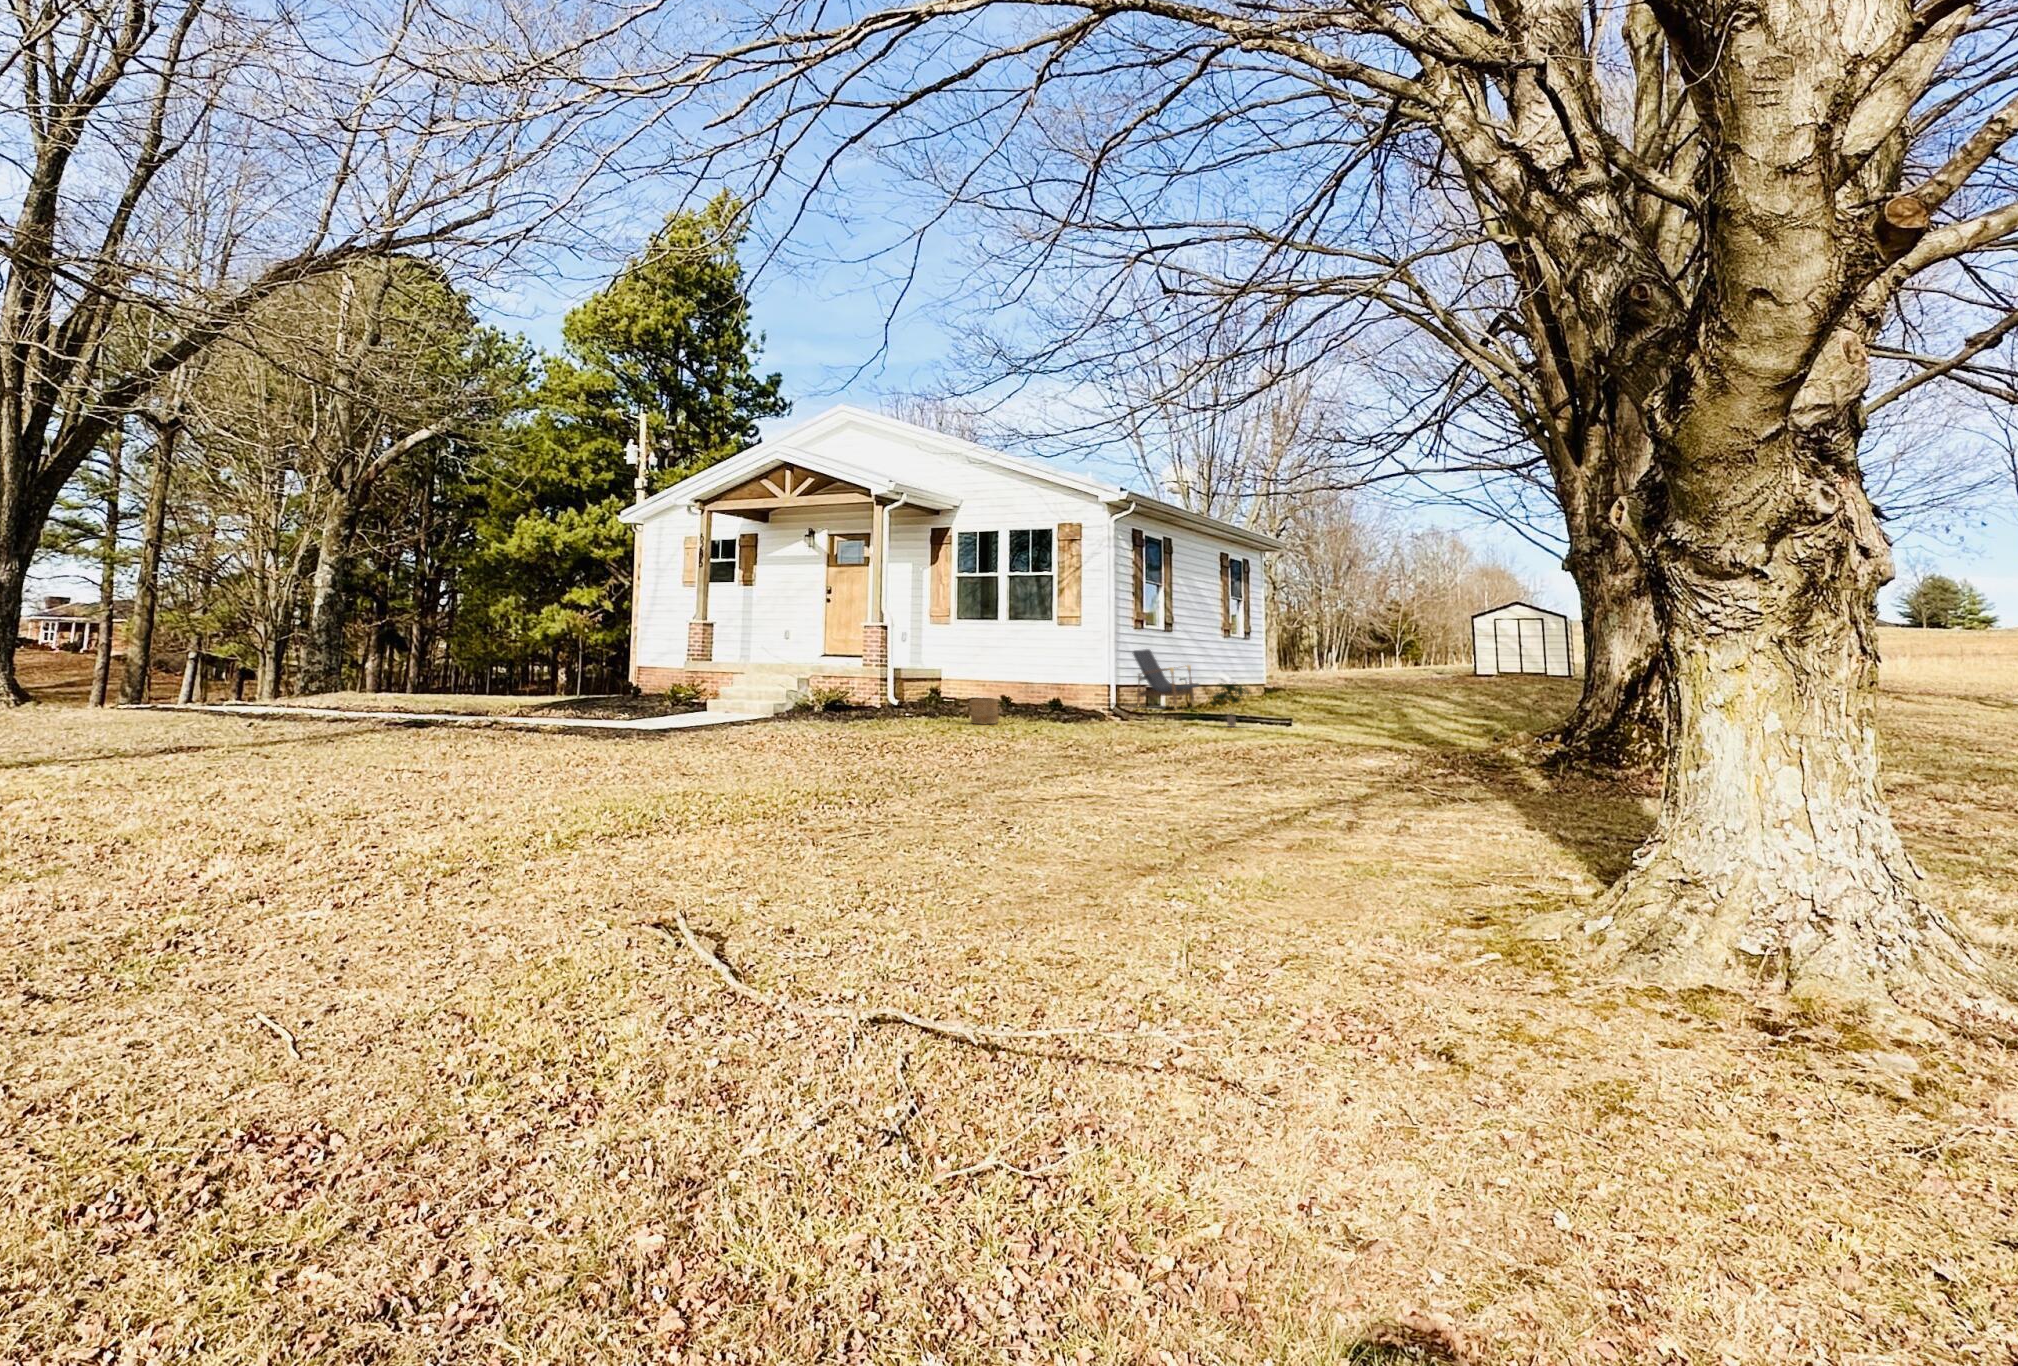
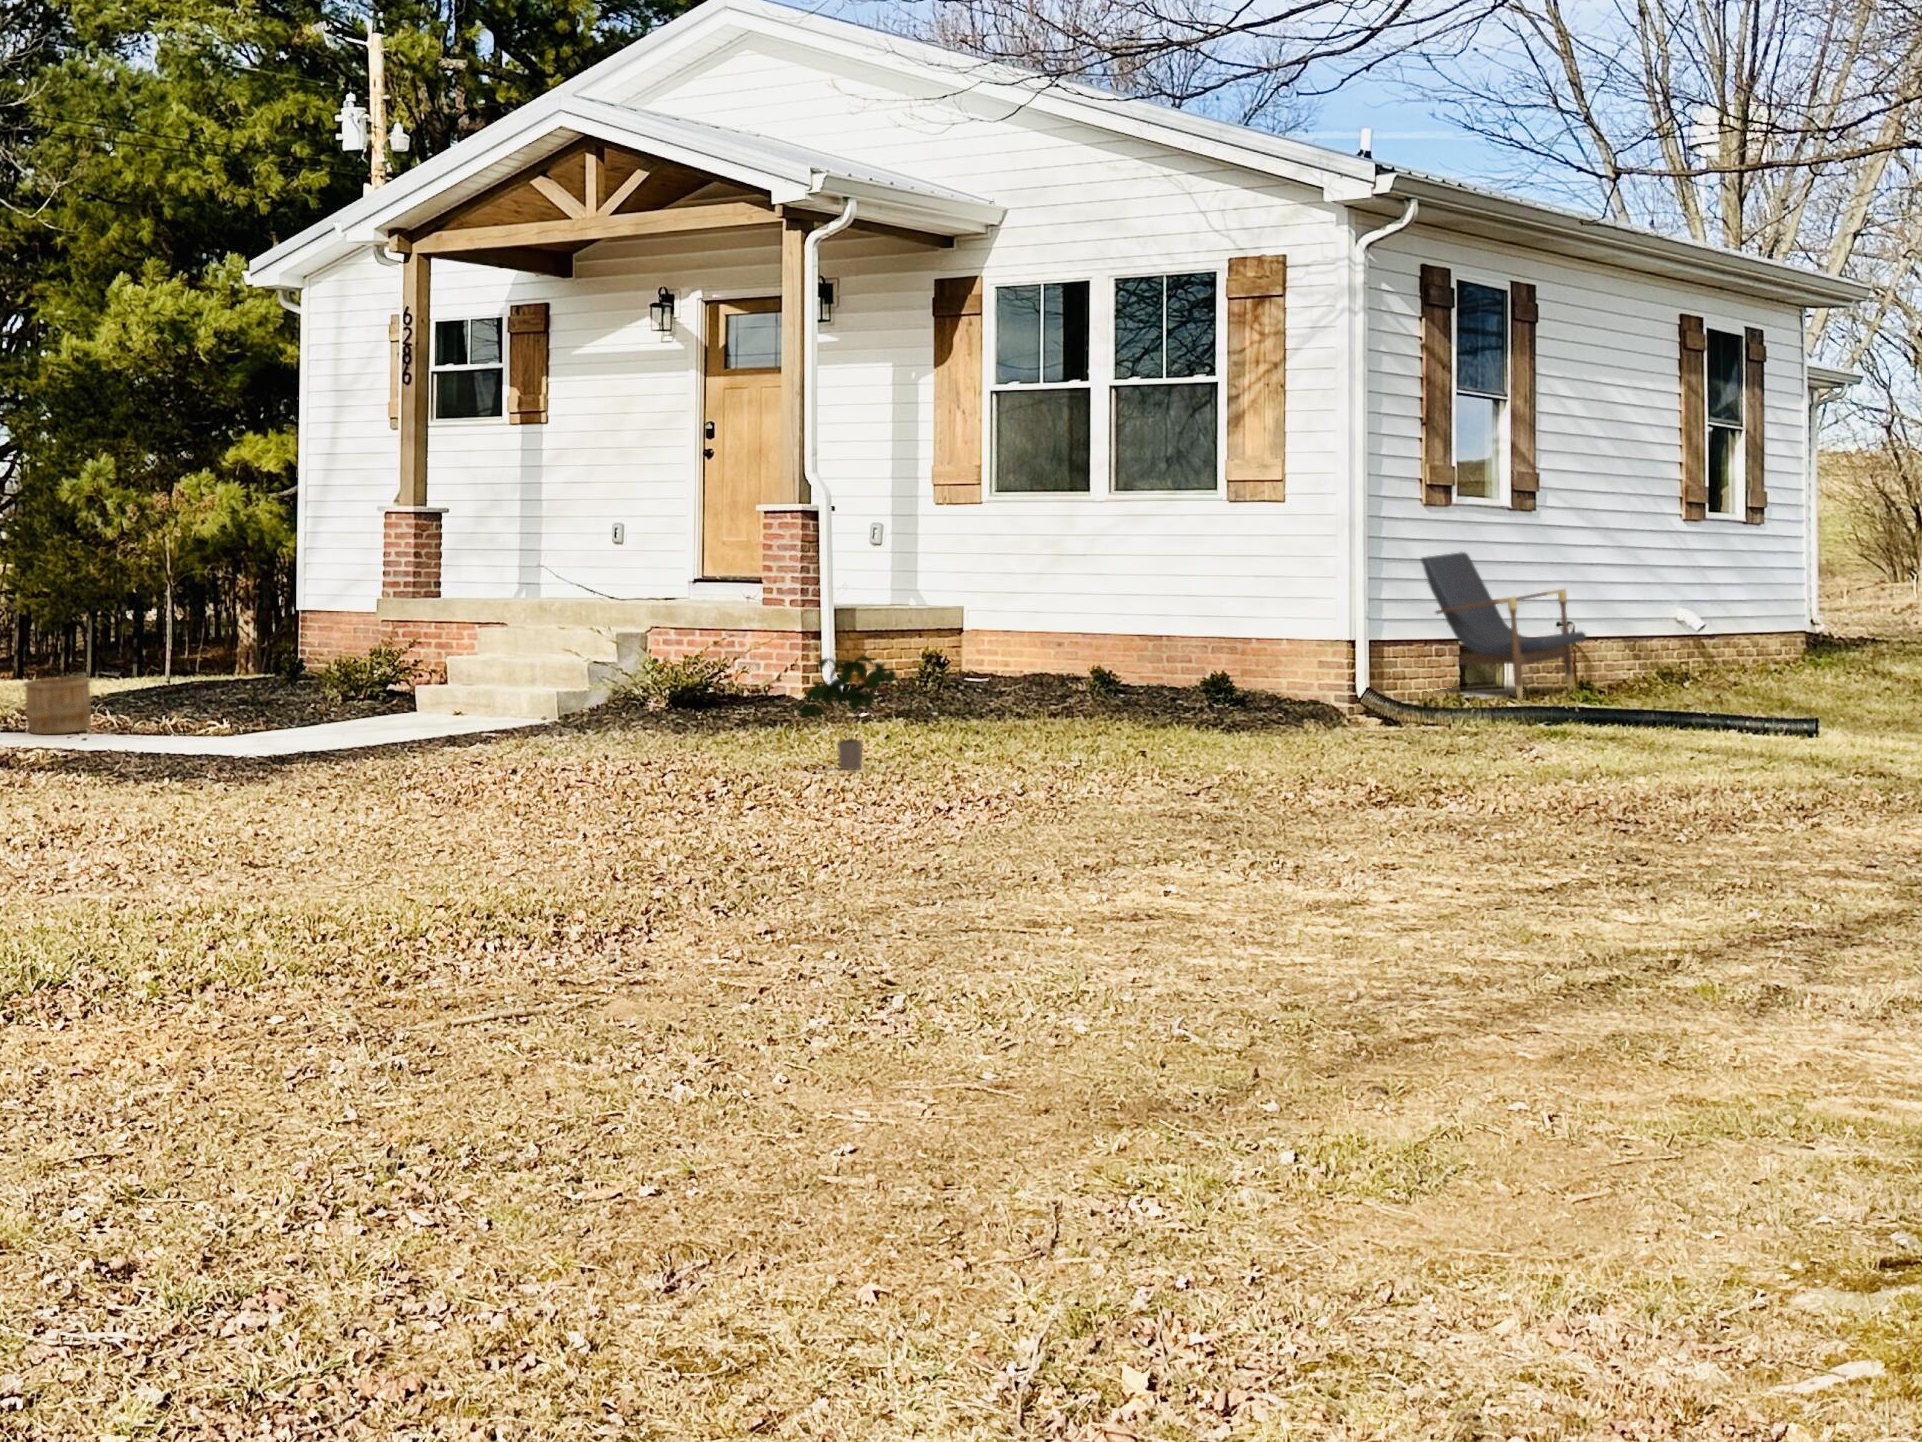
potted plant: present [1211,683,1248,727] -> present [796,656,900,770]
wooden bucket: present [970,698,999,724] -> present [24,676,91,734]

